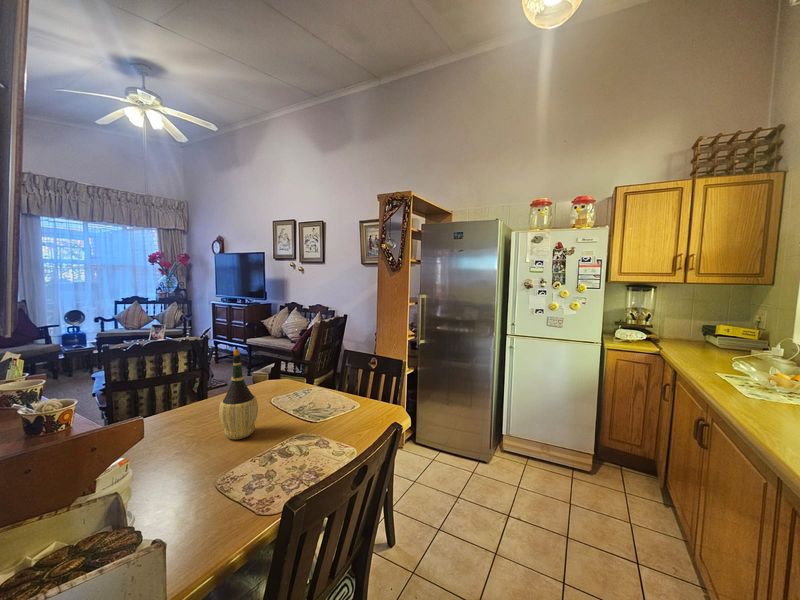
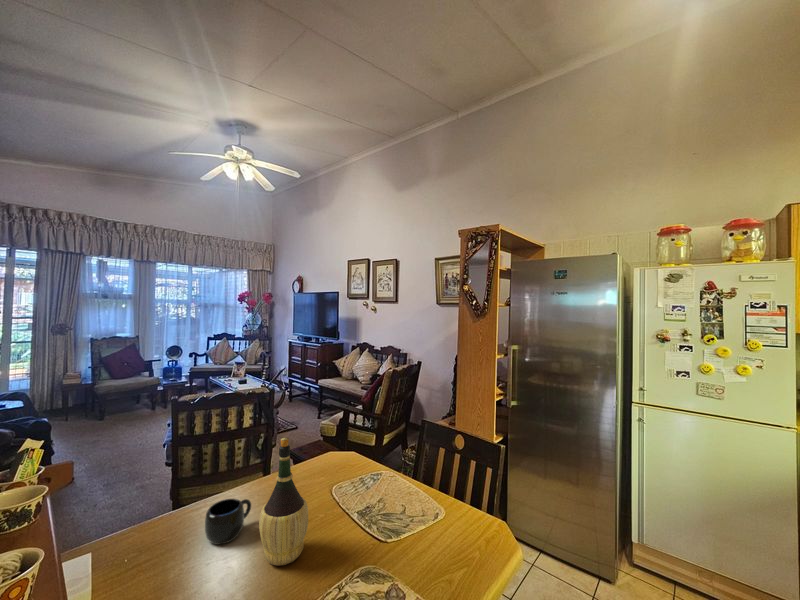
mug: none [170,404,207,435] -> present [205,499,251,545]

